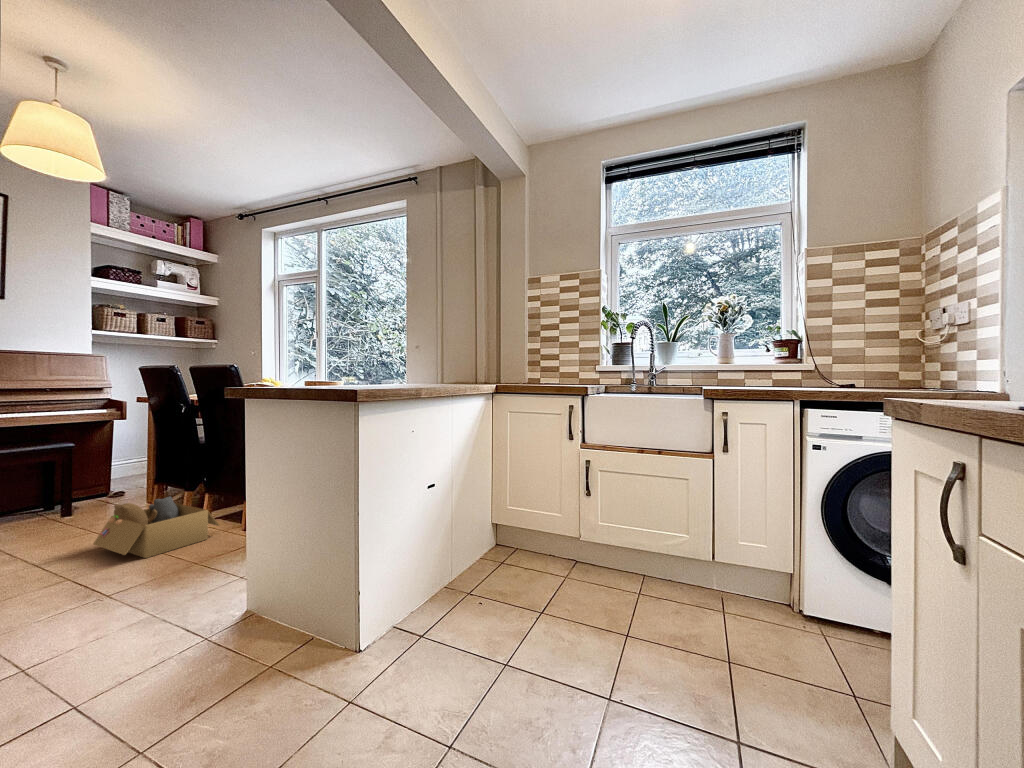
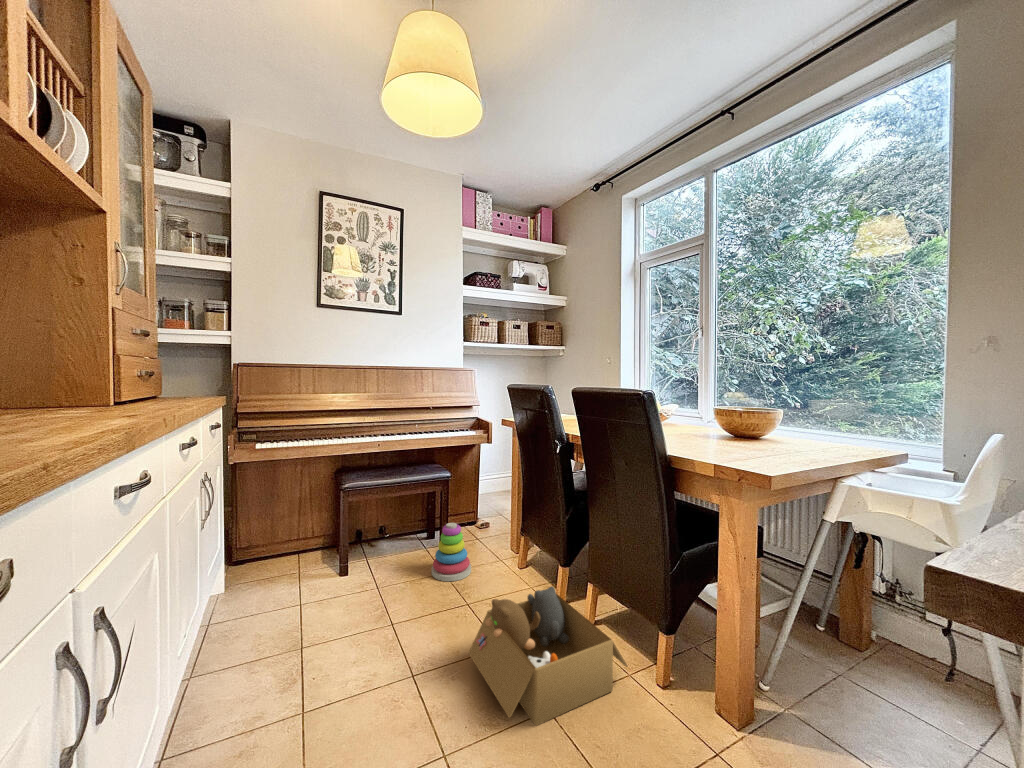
stacking toy: none [53,482,99,528] -> present [432,523,471,581]

